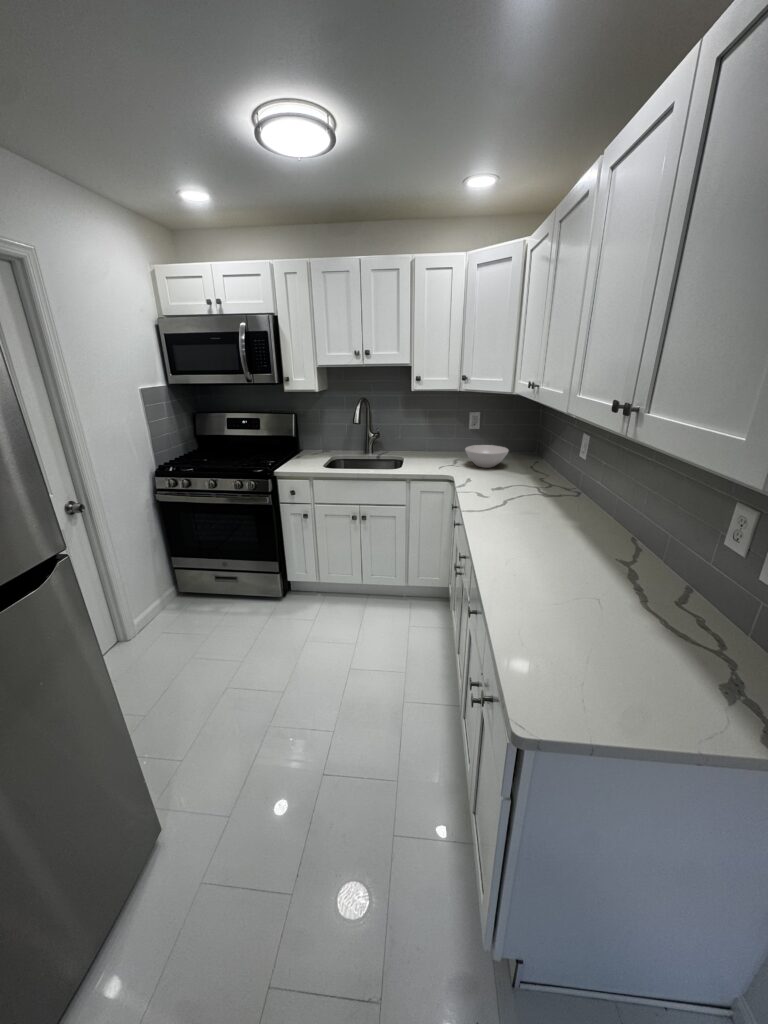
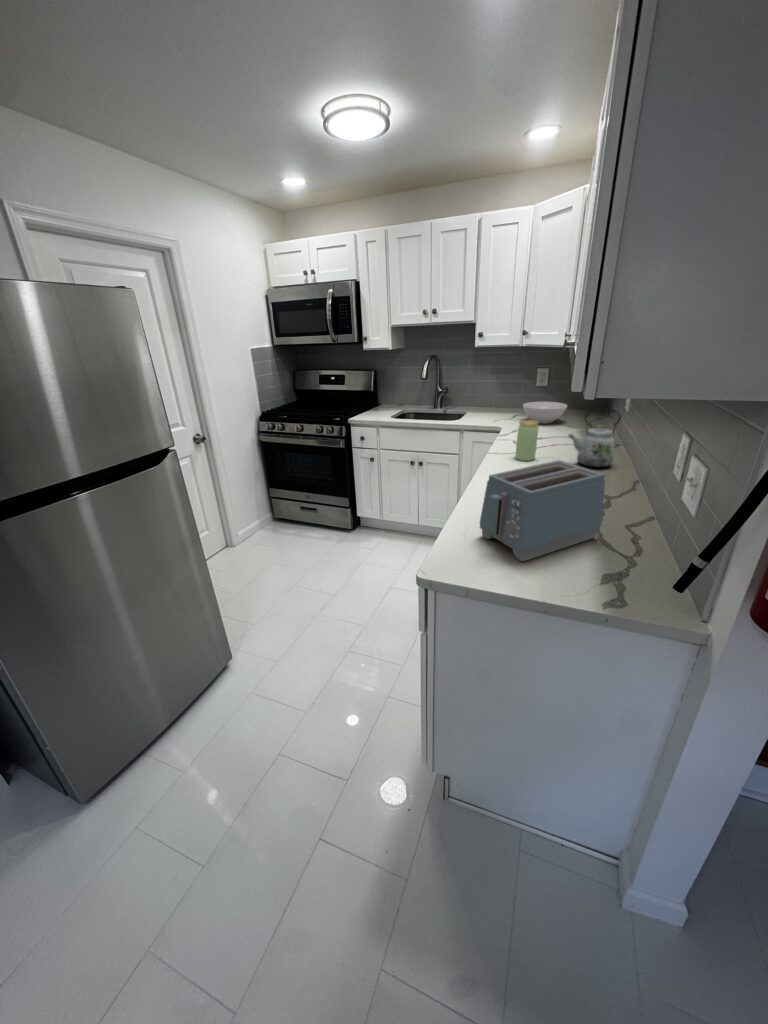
kettle: none [548,460,598,519] -> present [568,409,621,467]
jar: none [492,472,517,516] -> present [515,420,539,461]
toaster: none [540,530,672,669] -> present [480,460,605,561]

